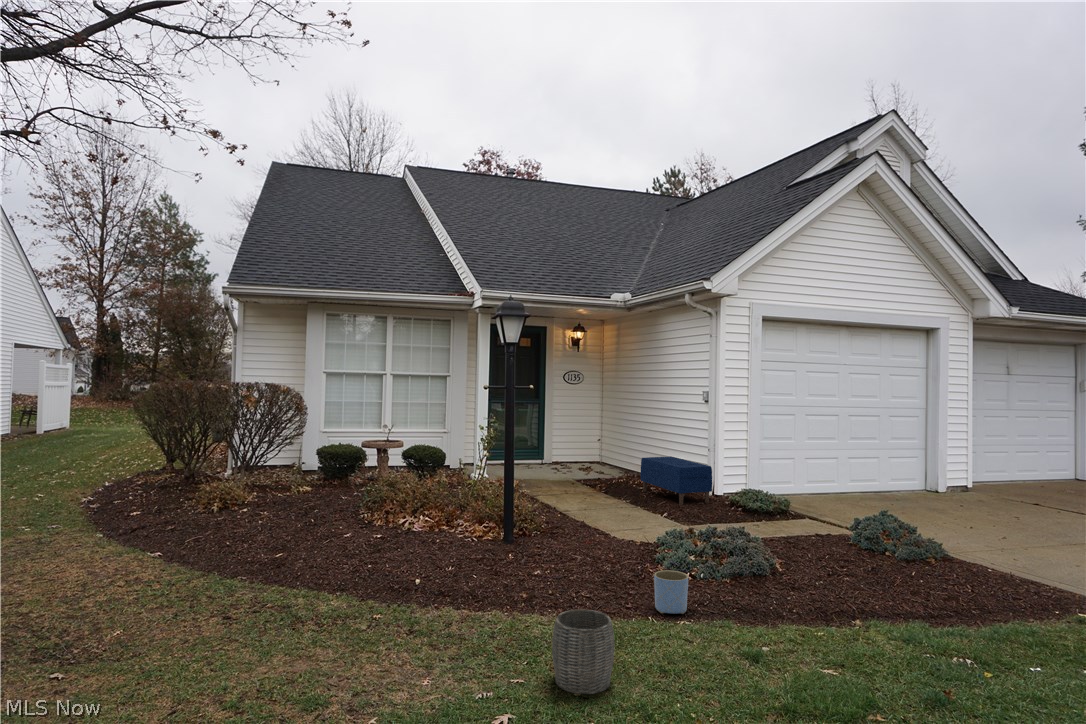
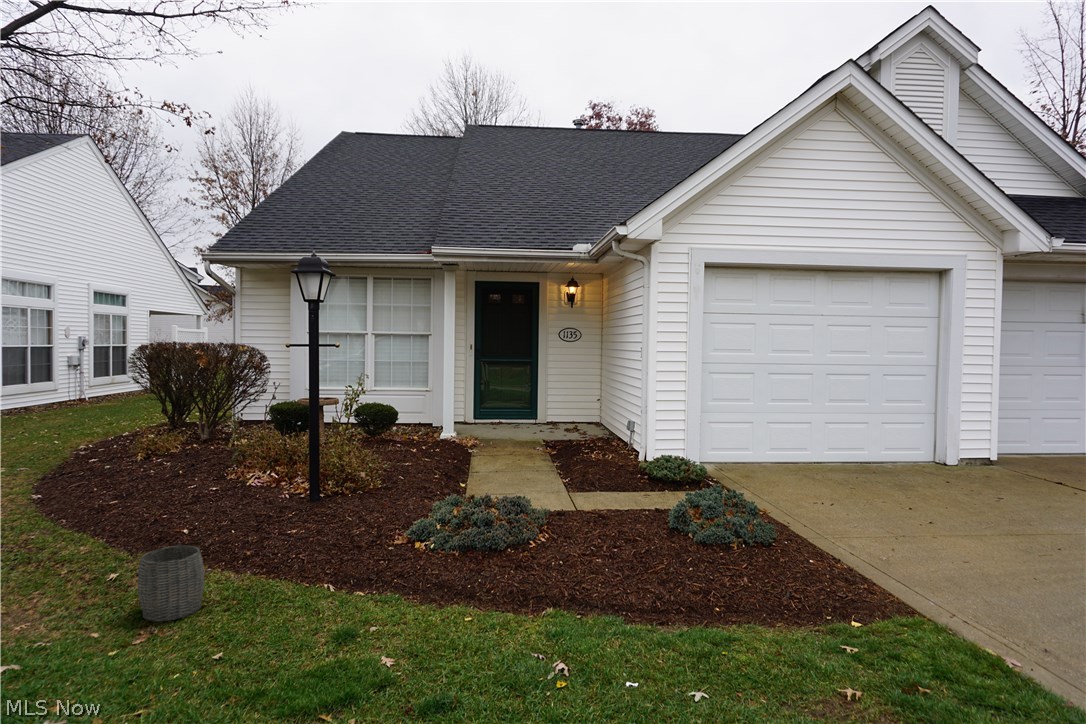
bench: present [641,457,712,505] -> none [588,416,641,466]
planter: present [654,570,688,614] -> none [361,521,395,564]

